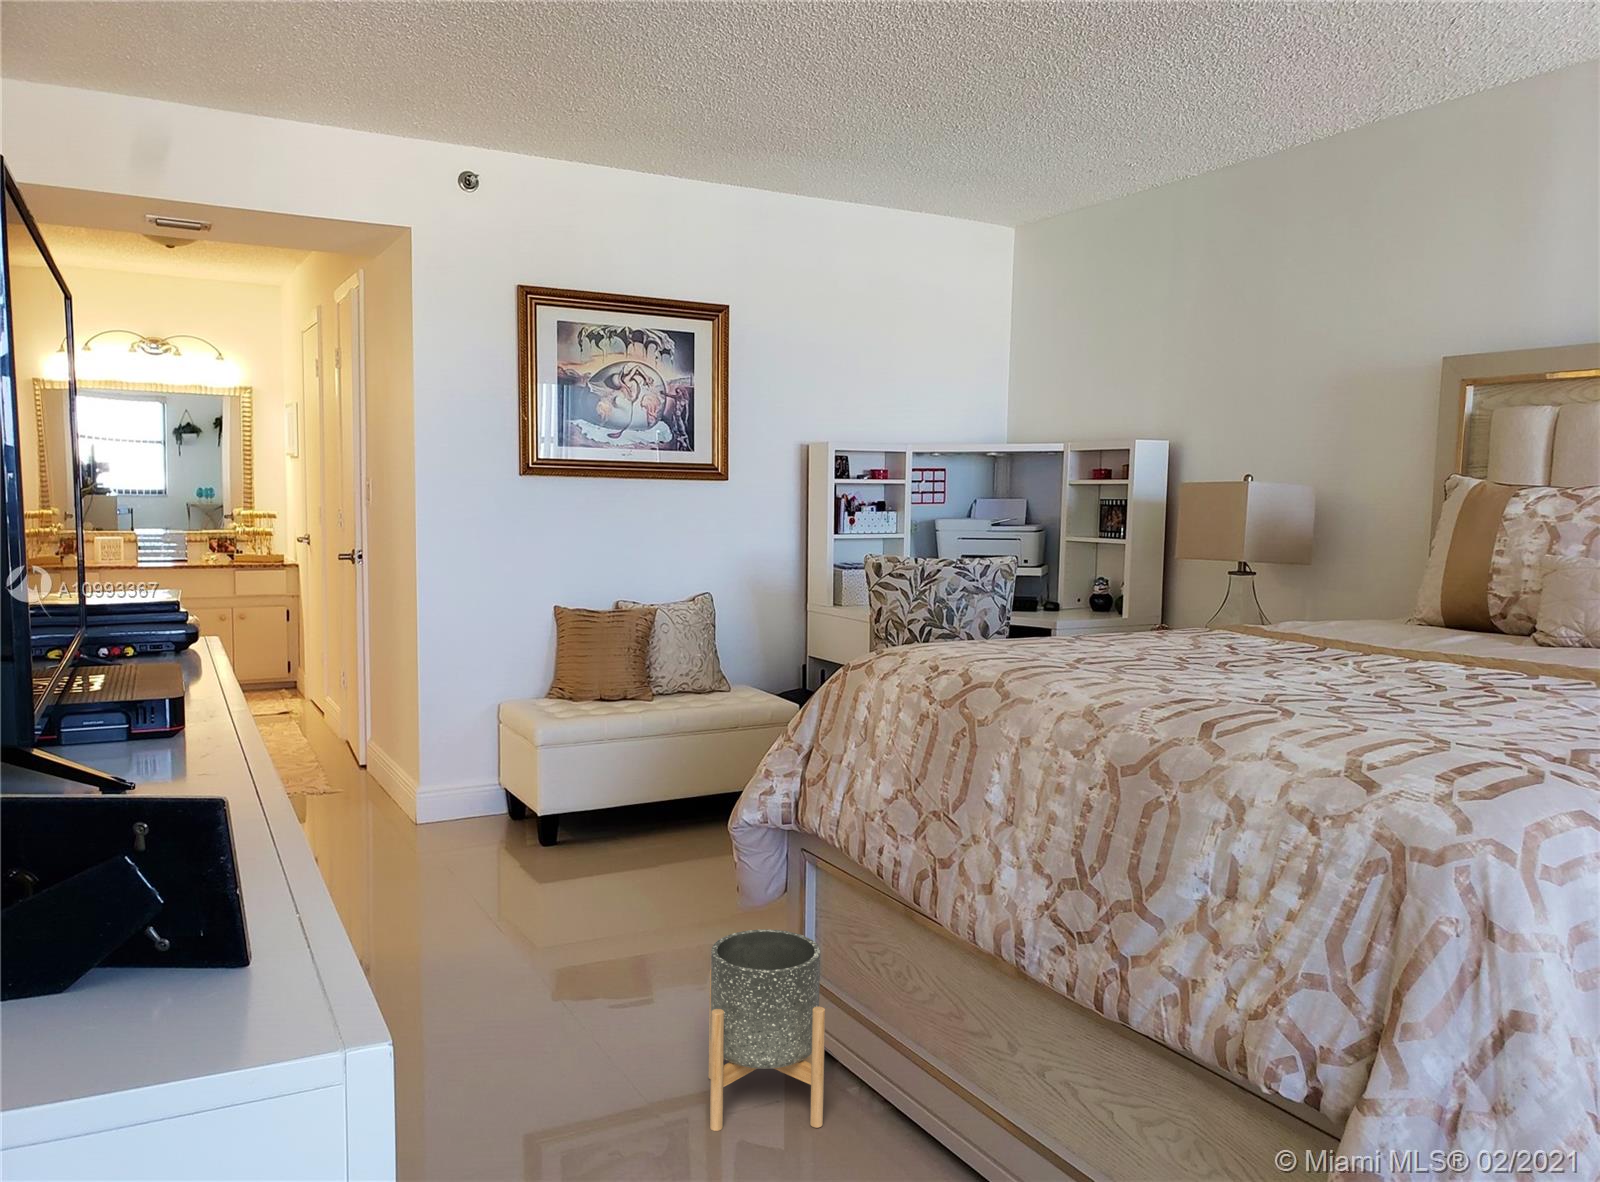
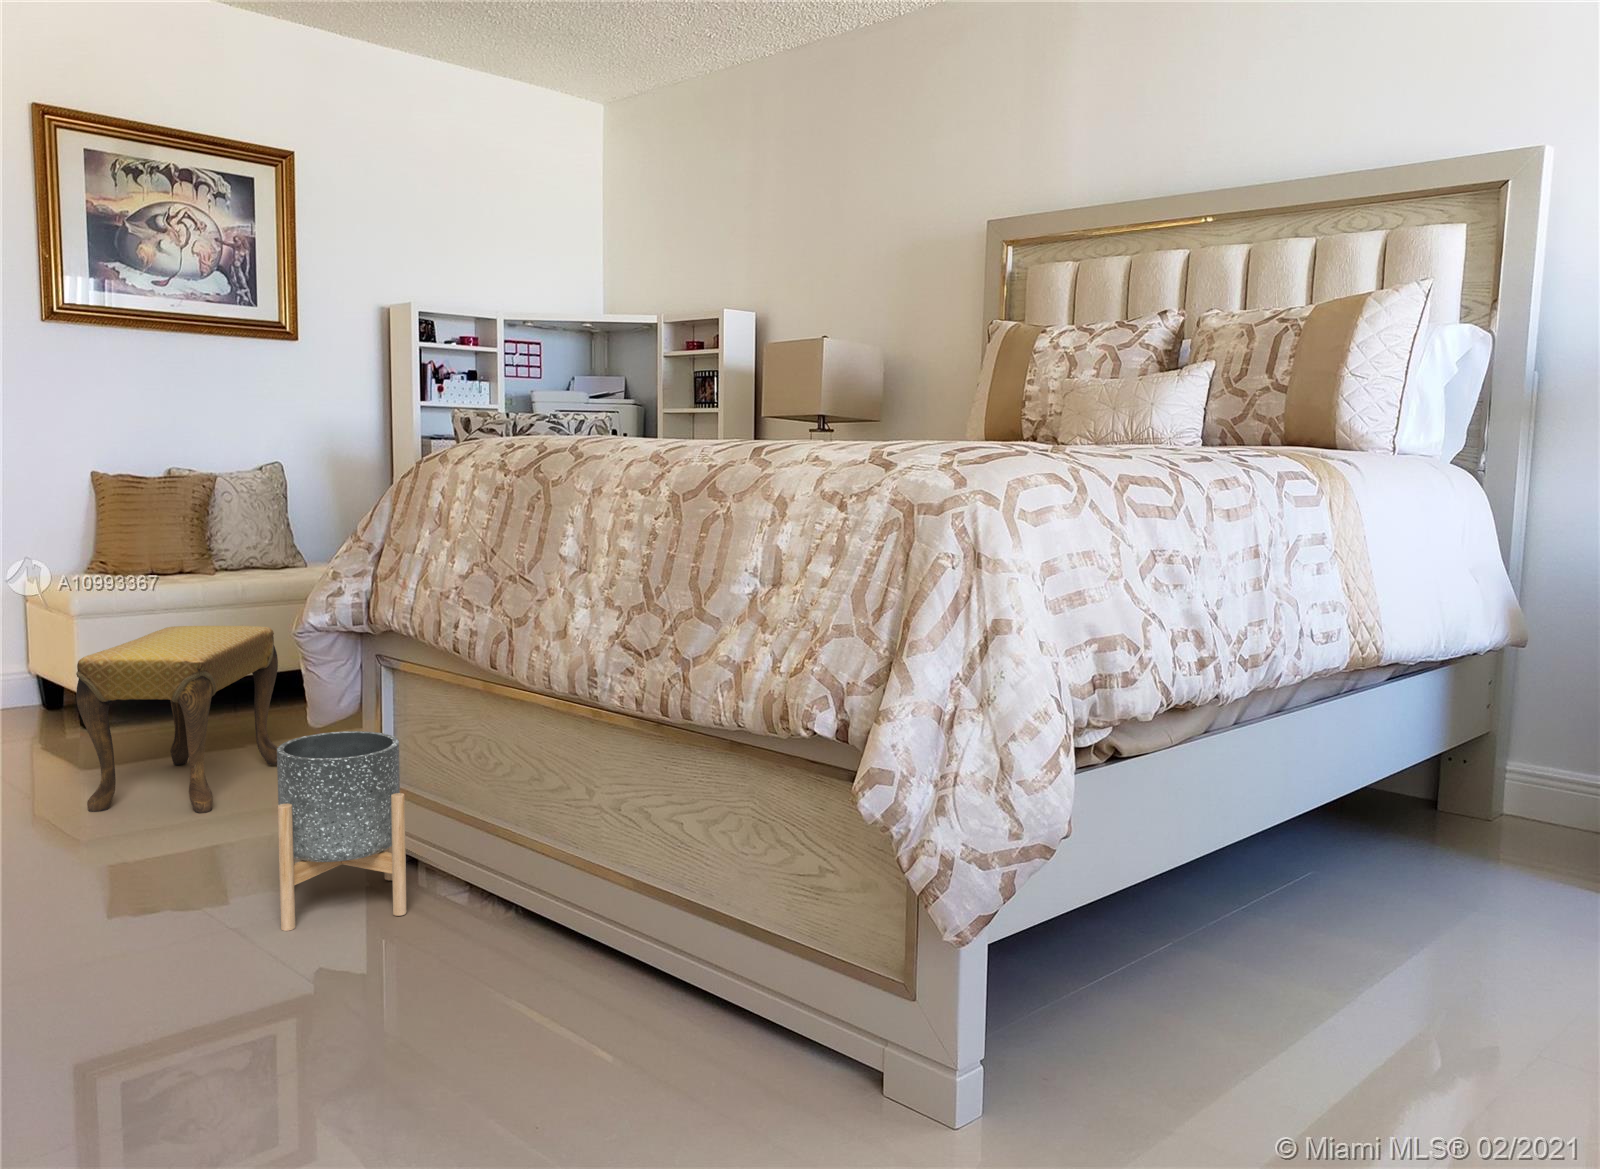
footstool: none [541,773,705,963] -> present [76,626,278,813]

